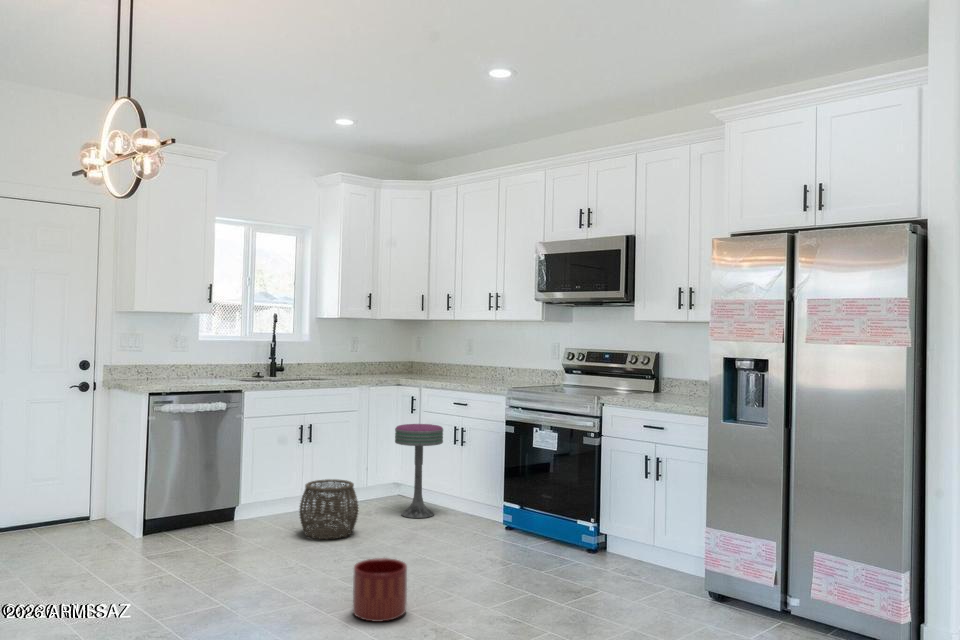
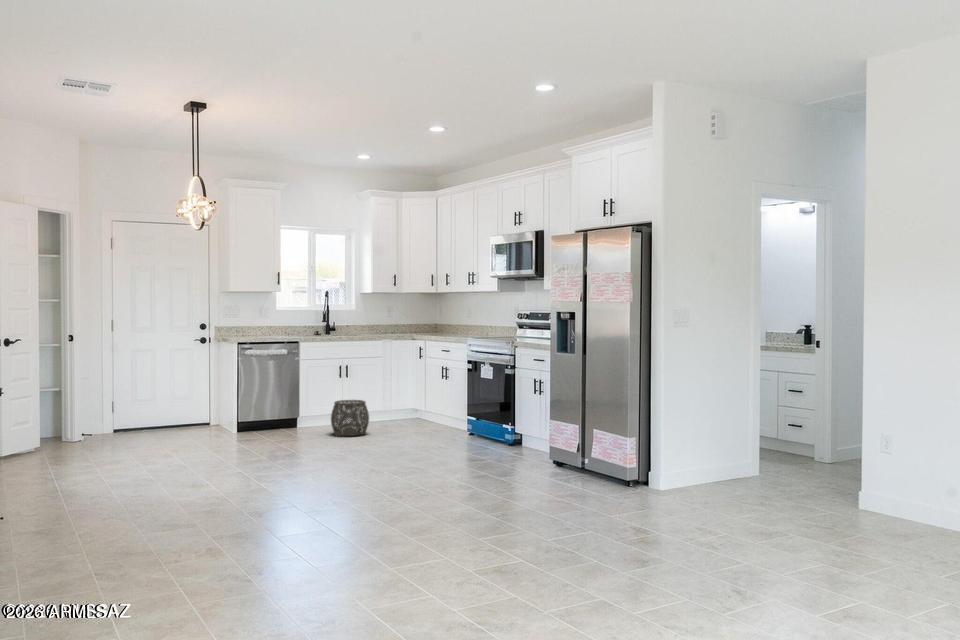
bar stool: present [395,424,443,518] -> none [401,365,435,429]
planter: present [353,558,407,622] -> none [332,434,363,466]

